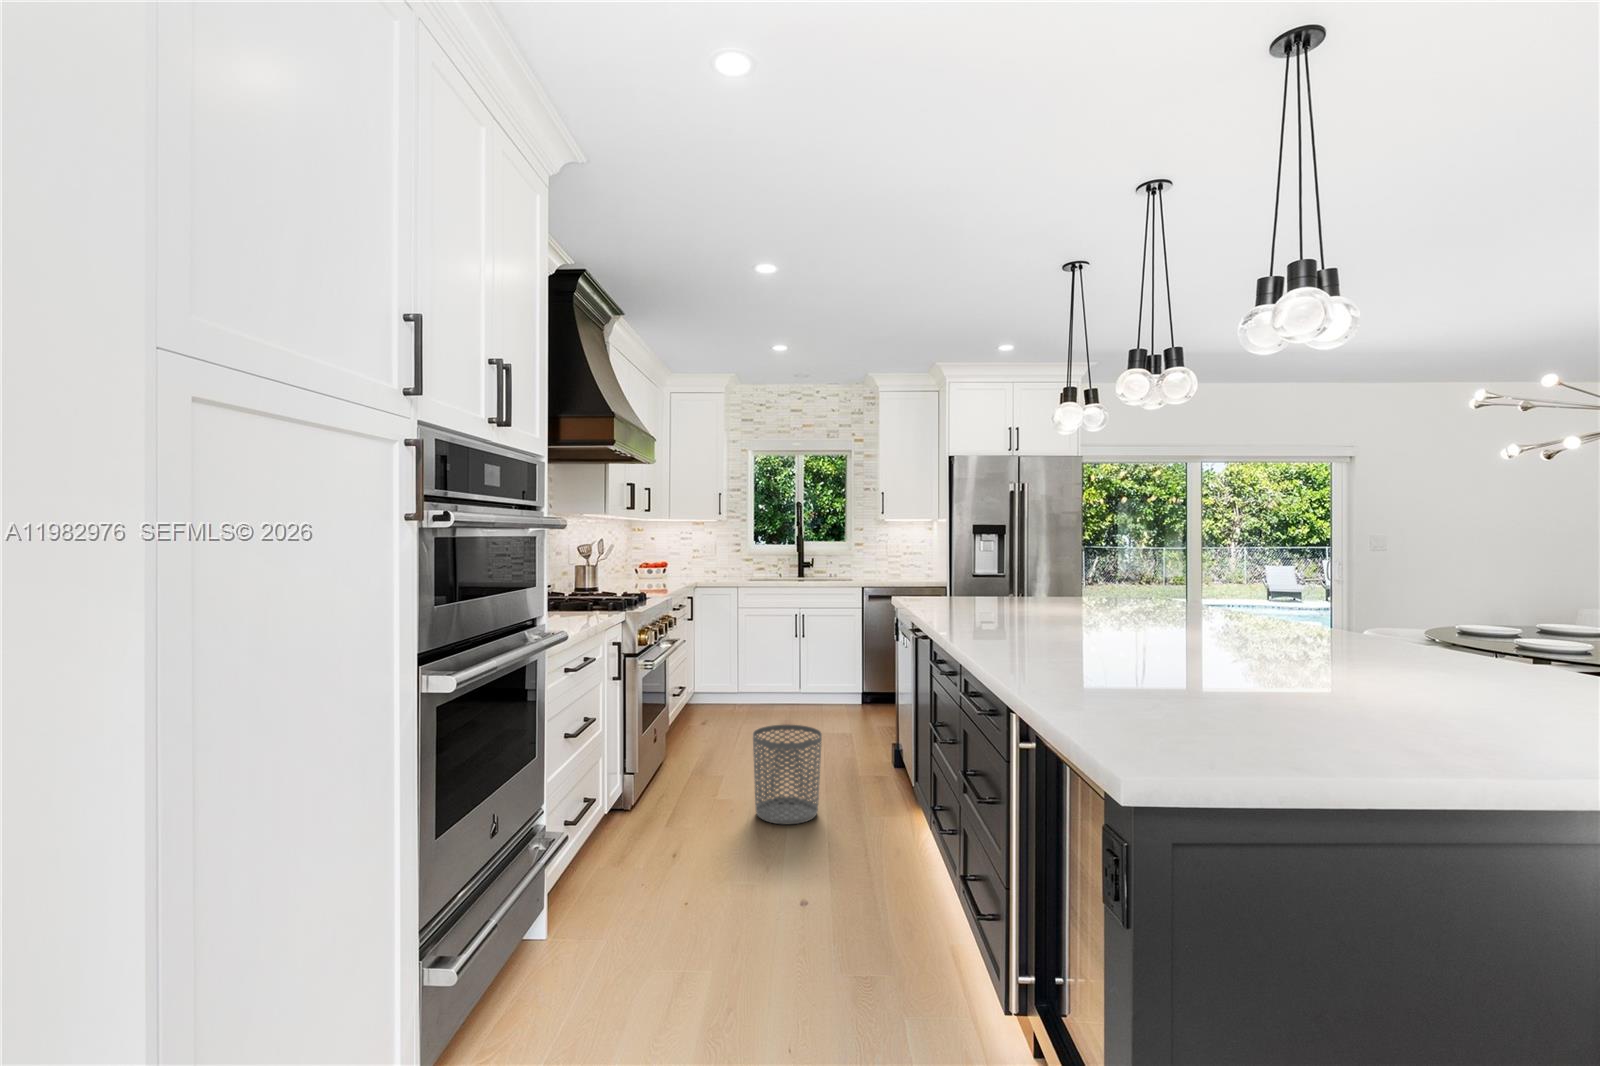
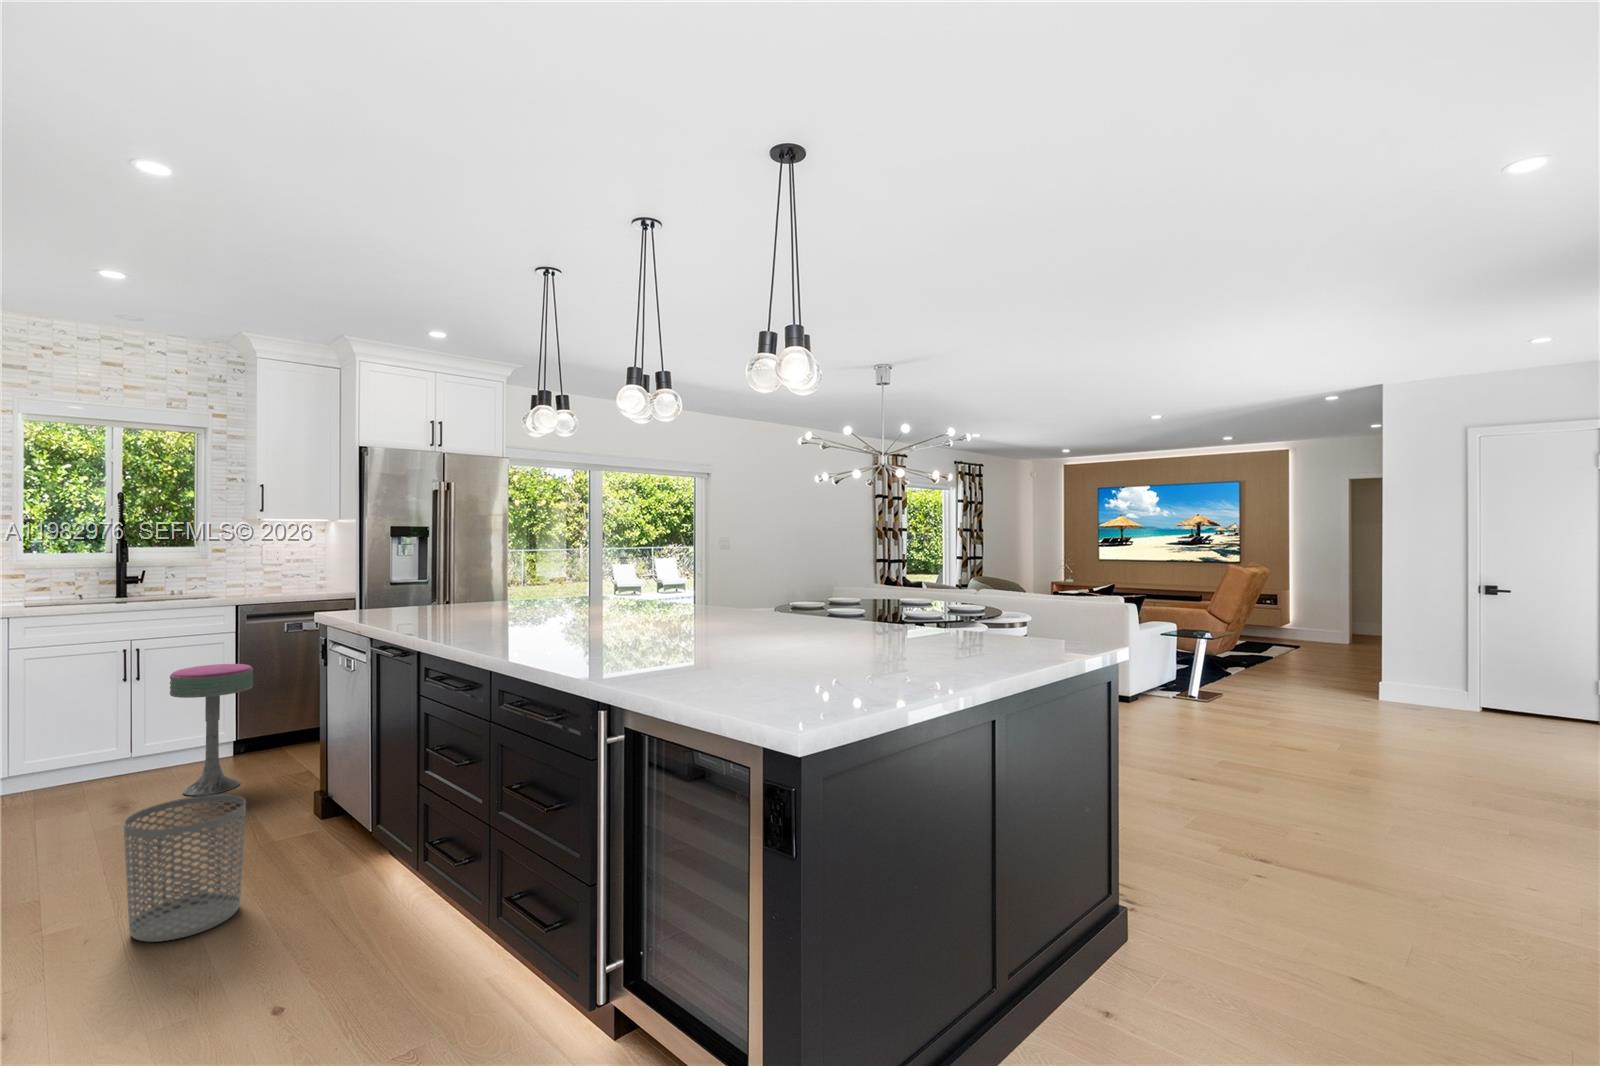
bar stool: none [814,632,864,731] -> present [170,664,253,796]

